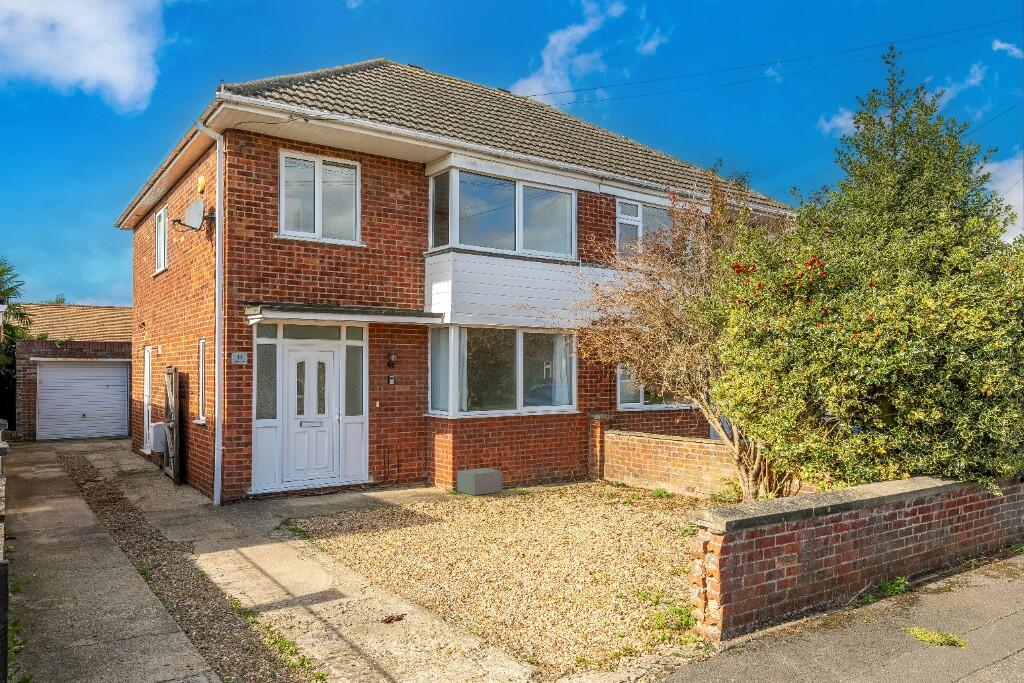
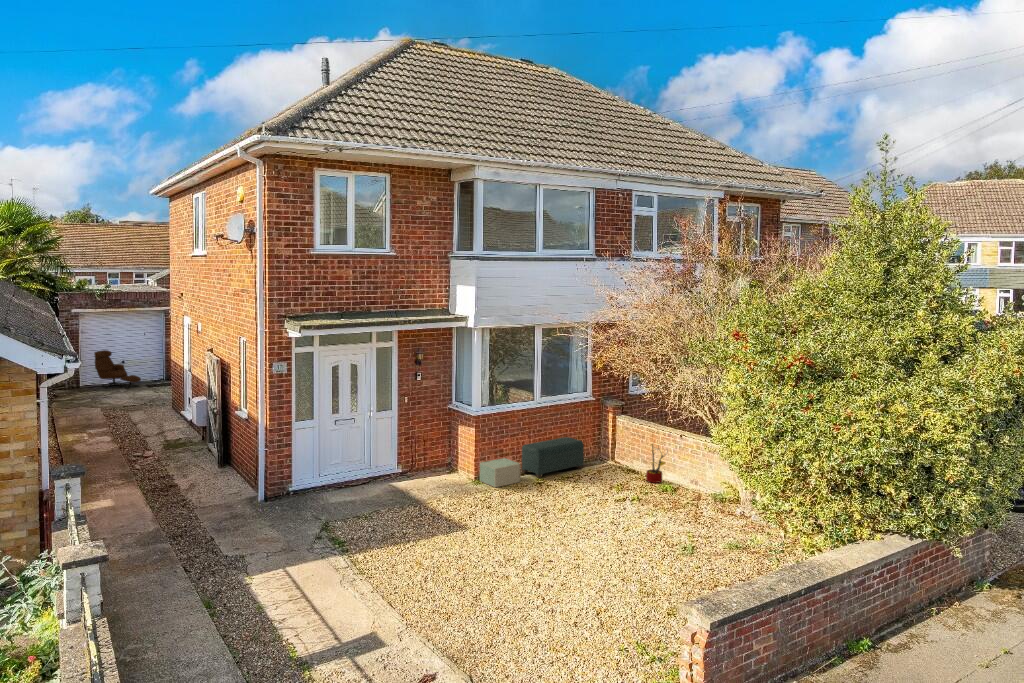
lounge chair: none [44,400,93,440] -> present [94,350,141,388]
decorative plant: none [640,446,662,490] -> present [646,444,665,483]
bench: none [503,450,571,489] -> present [522,437,584,478]

